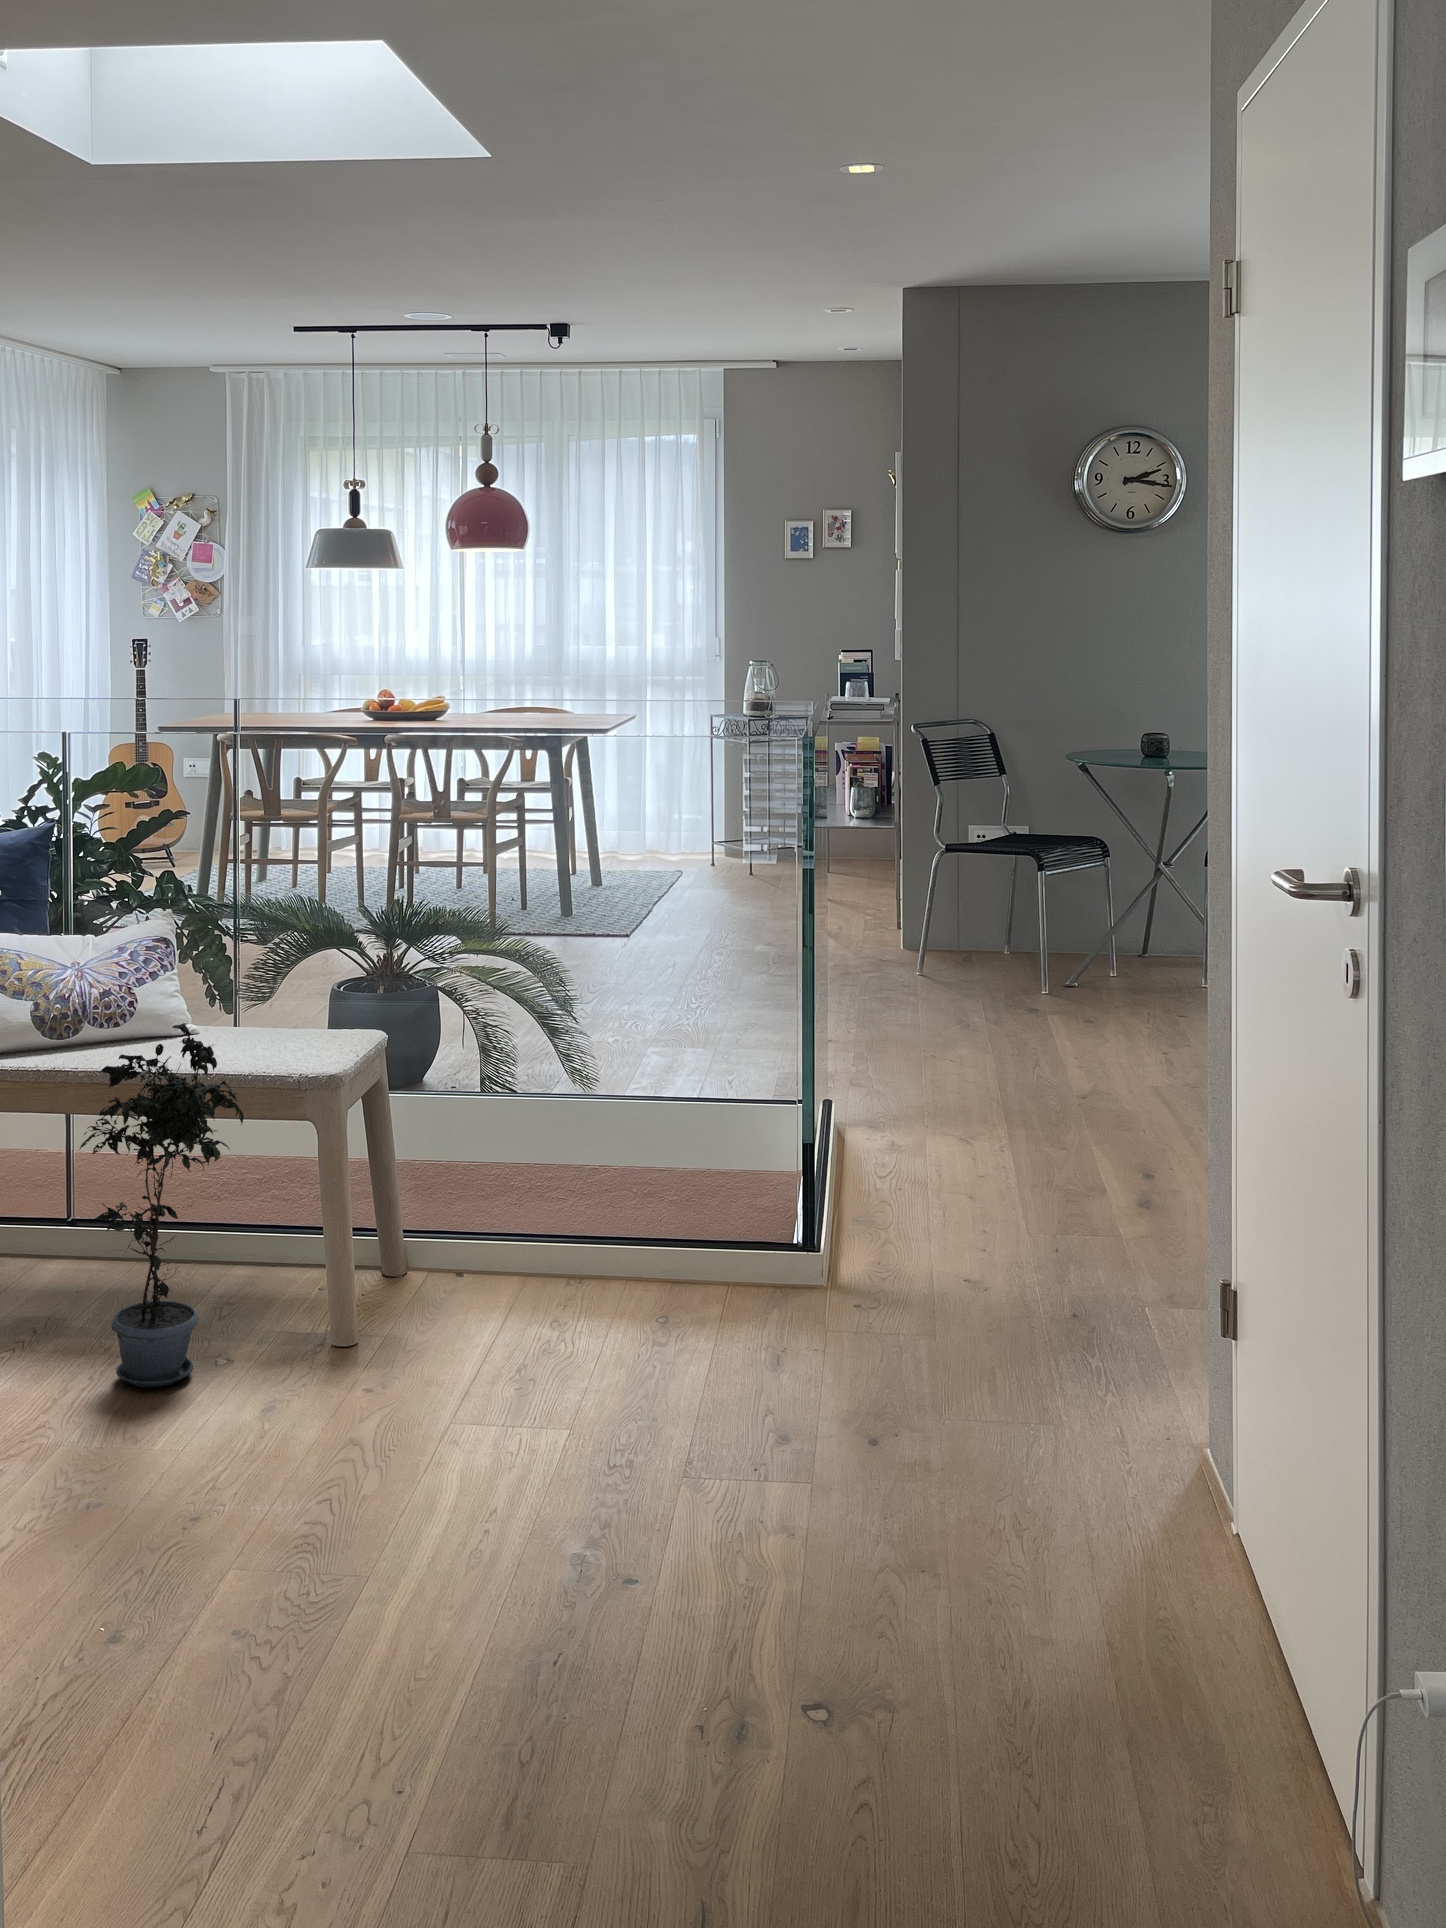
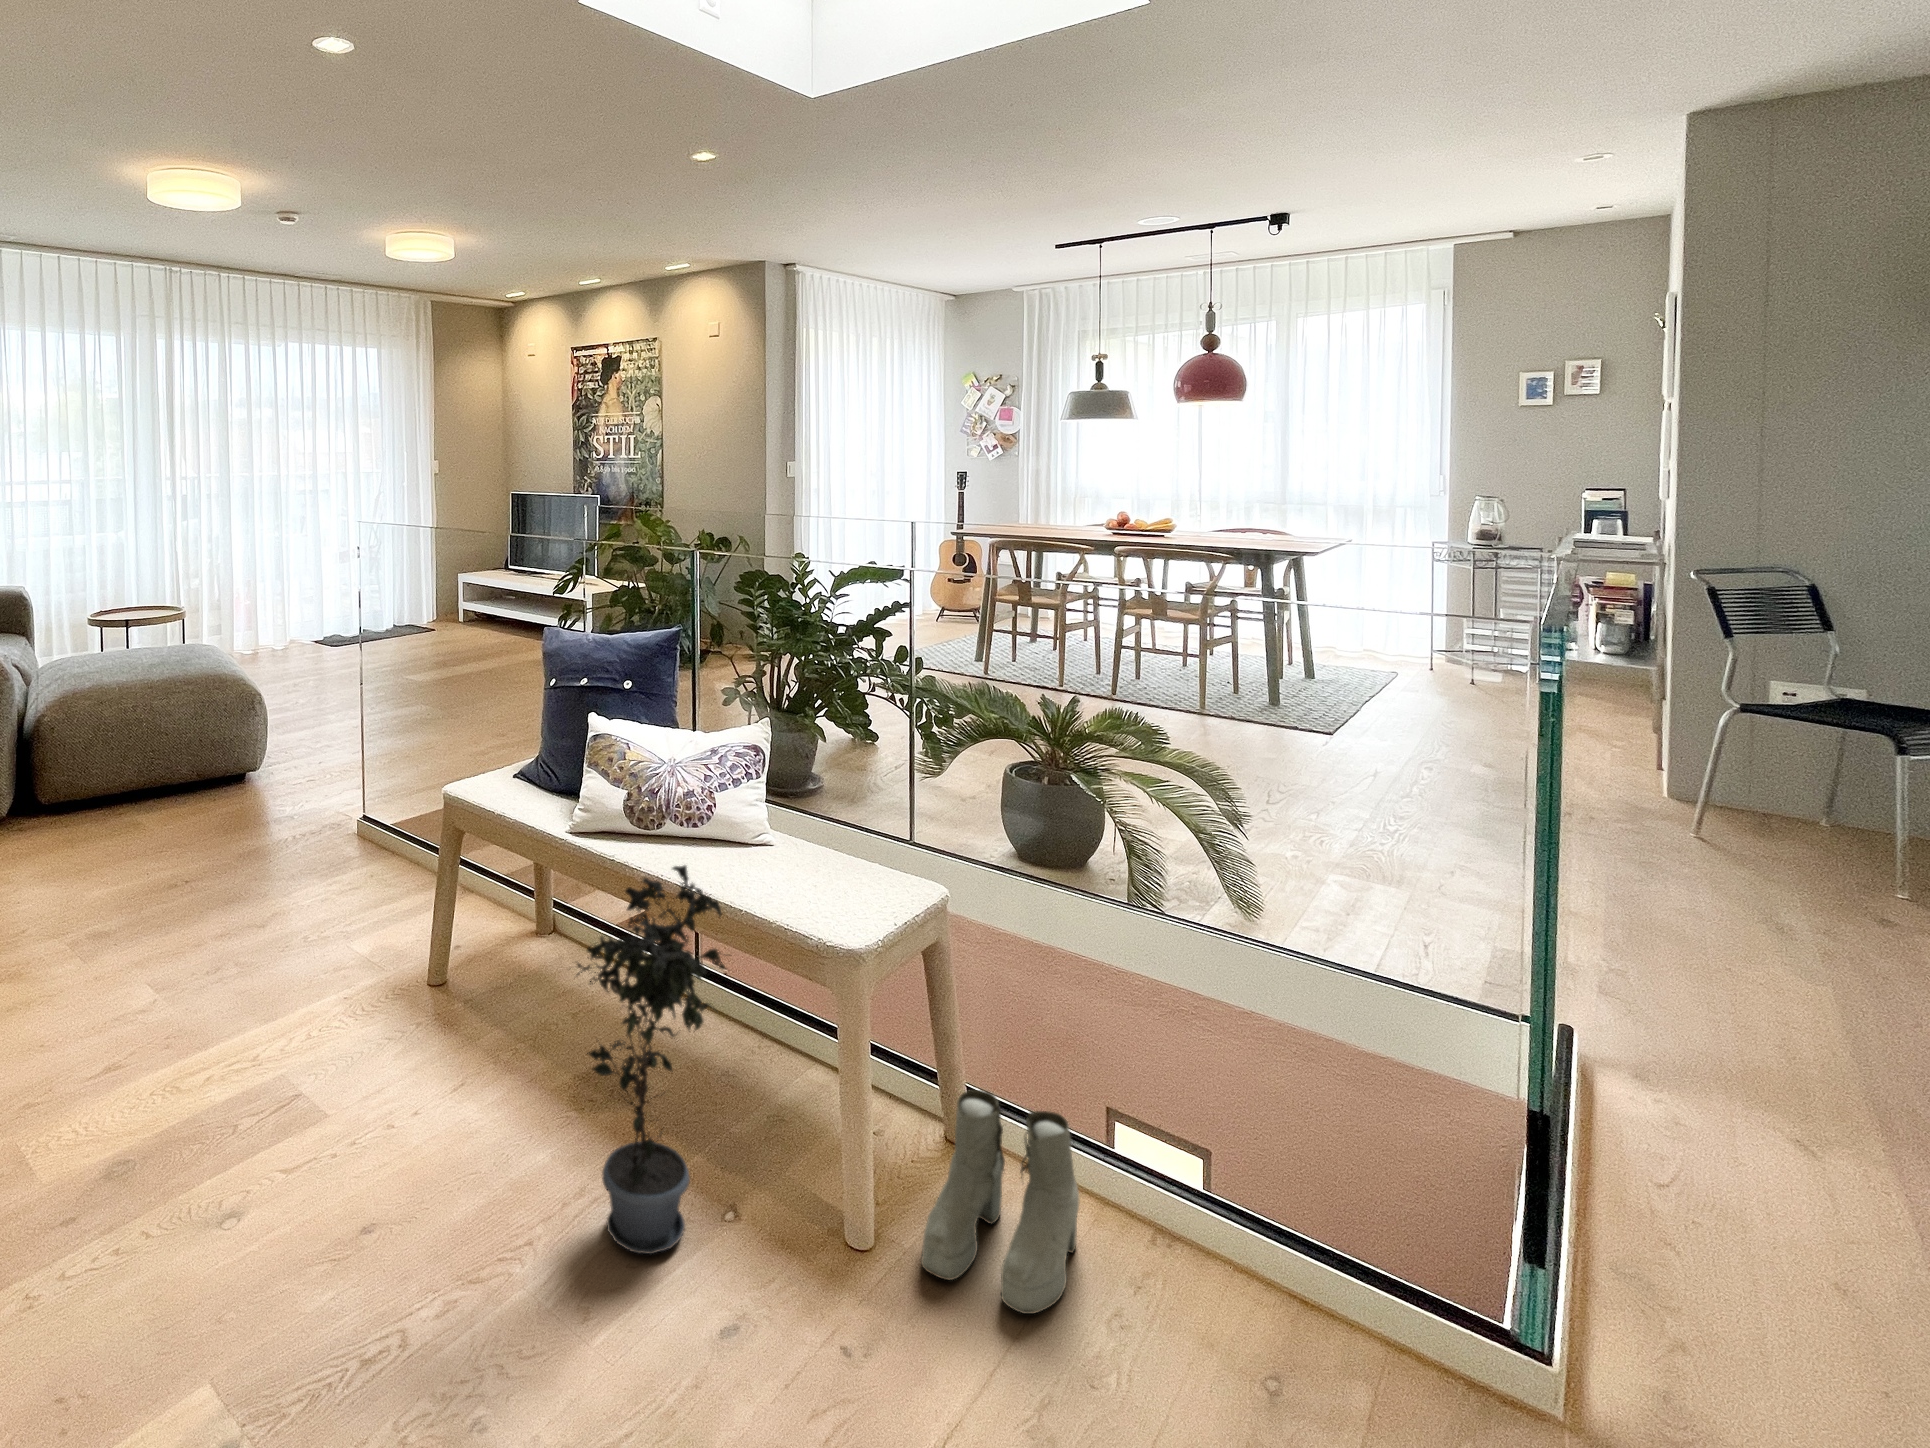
boots: none [400,1188,515,1333] -> present [921,1090,1079,1314]

